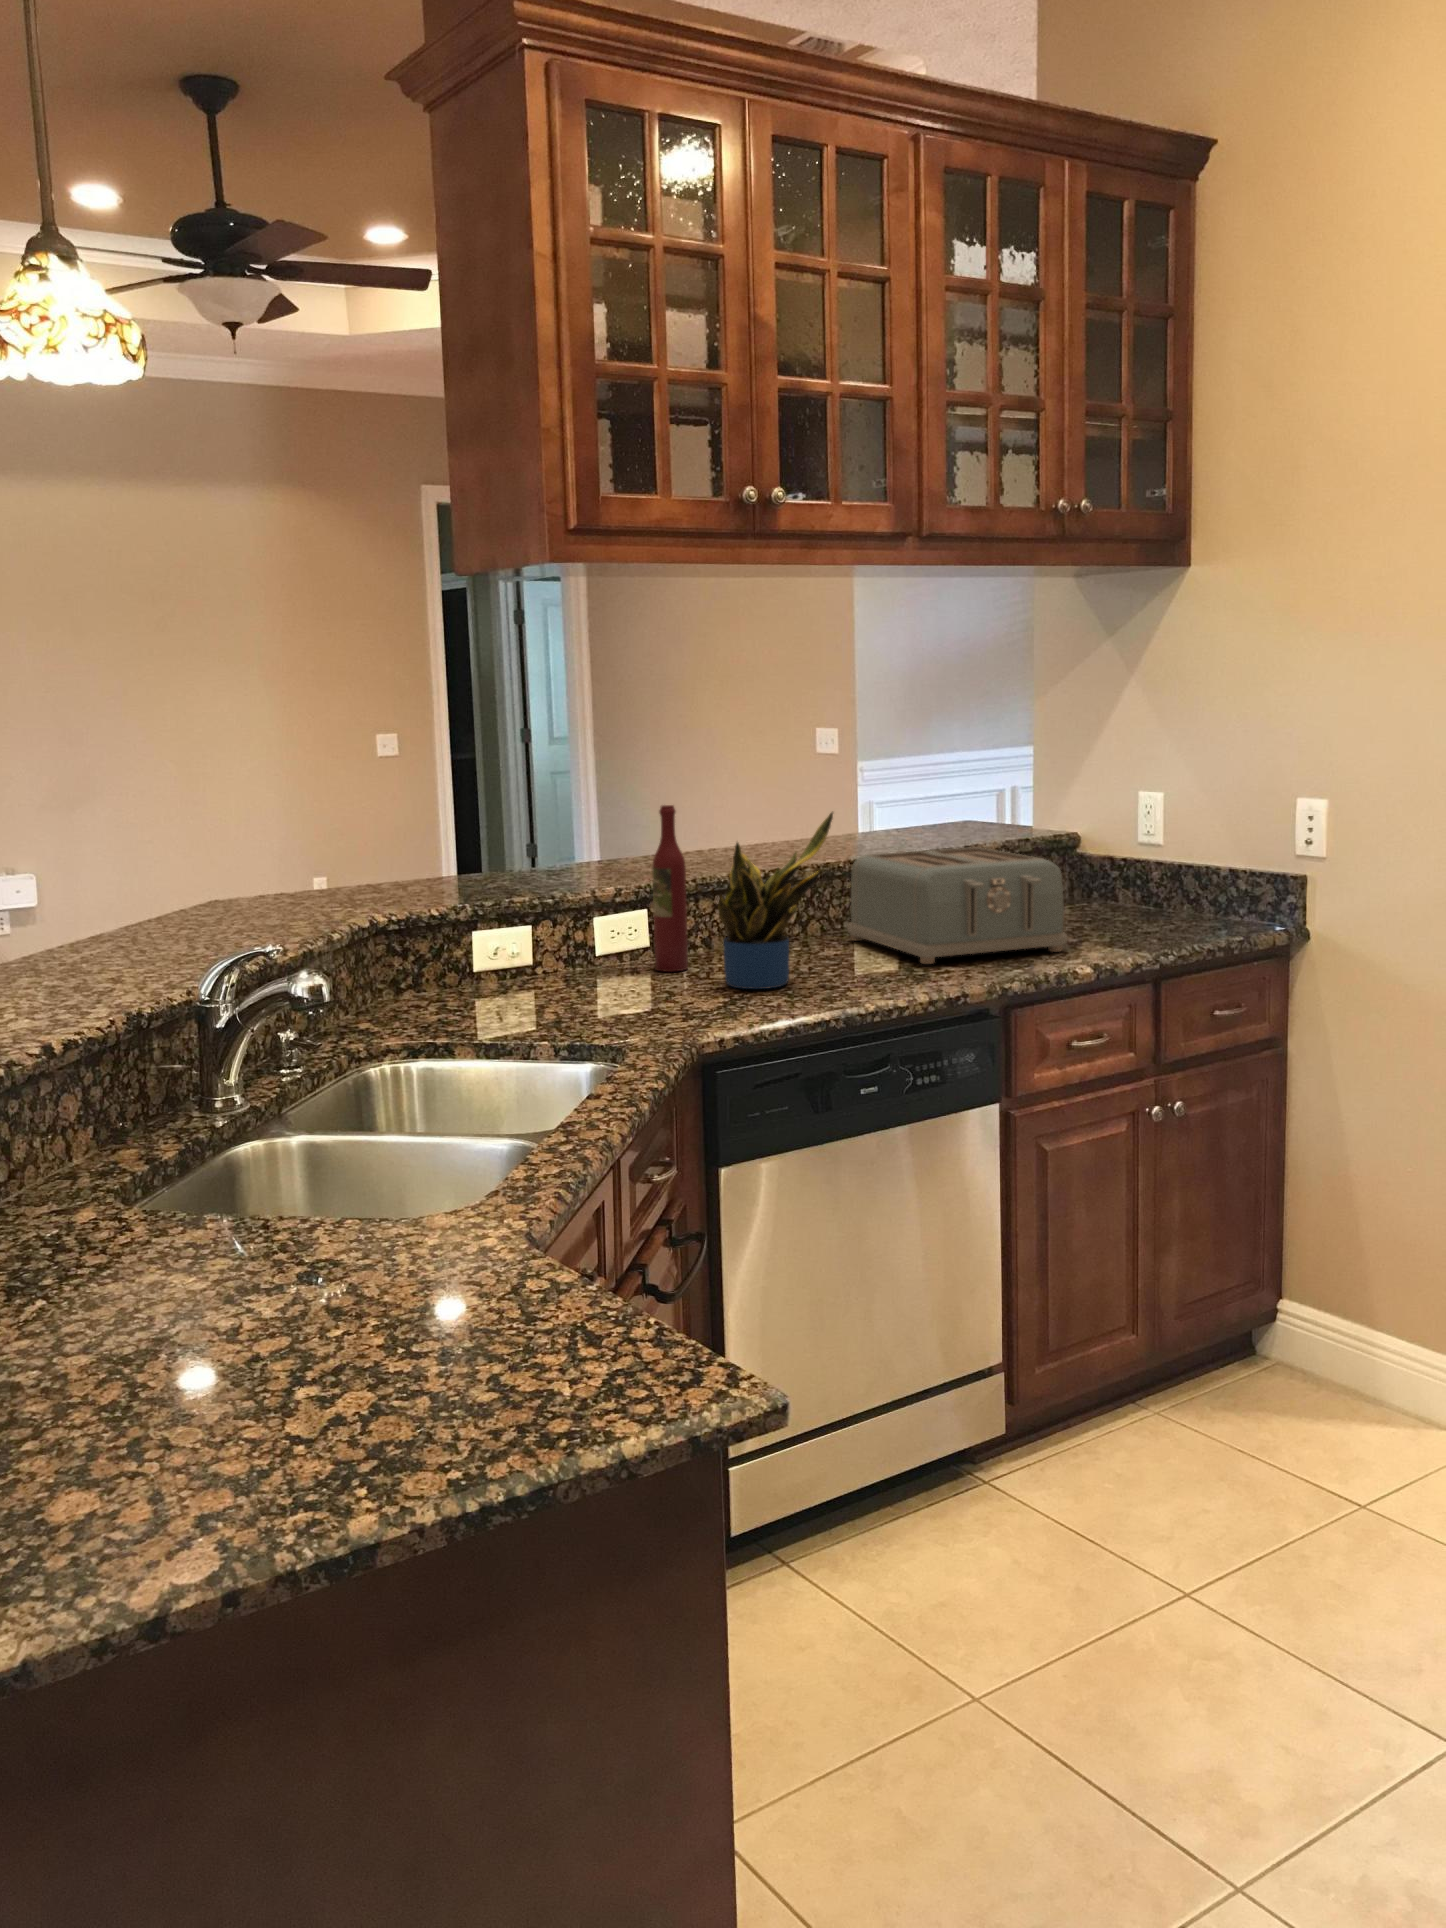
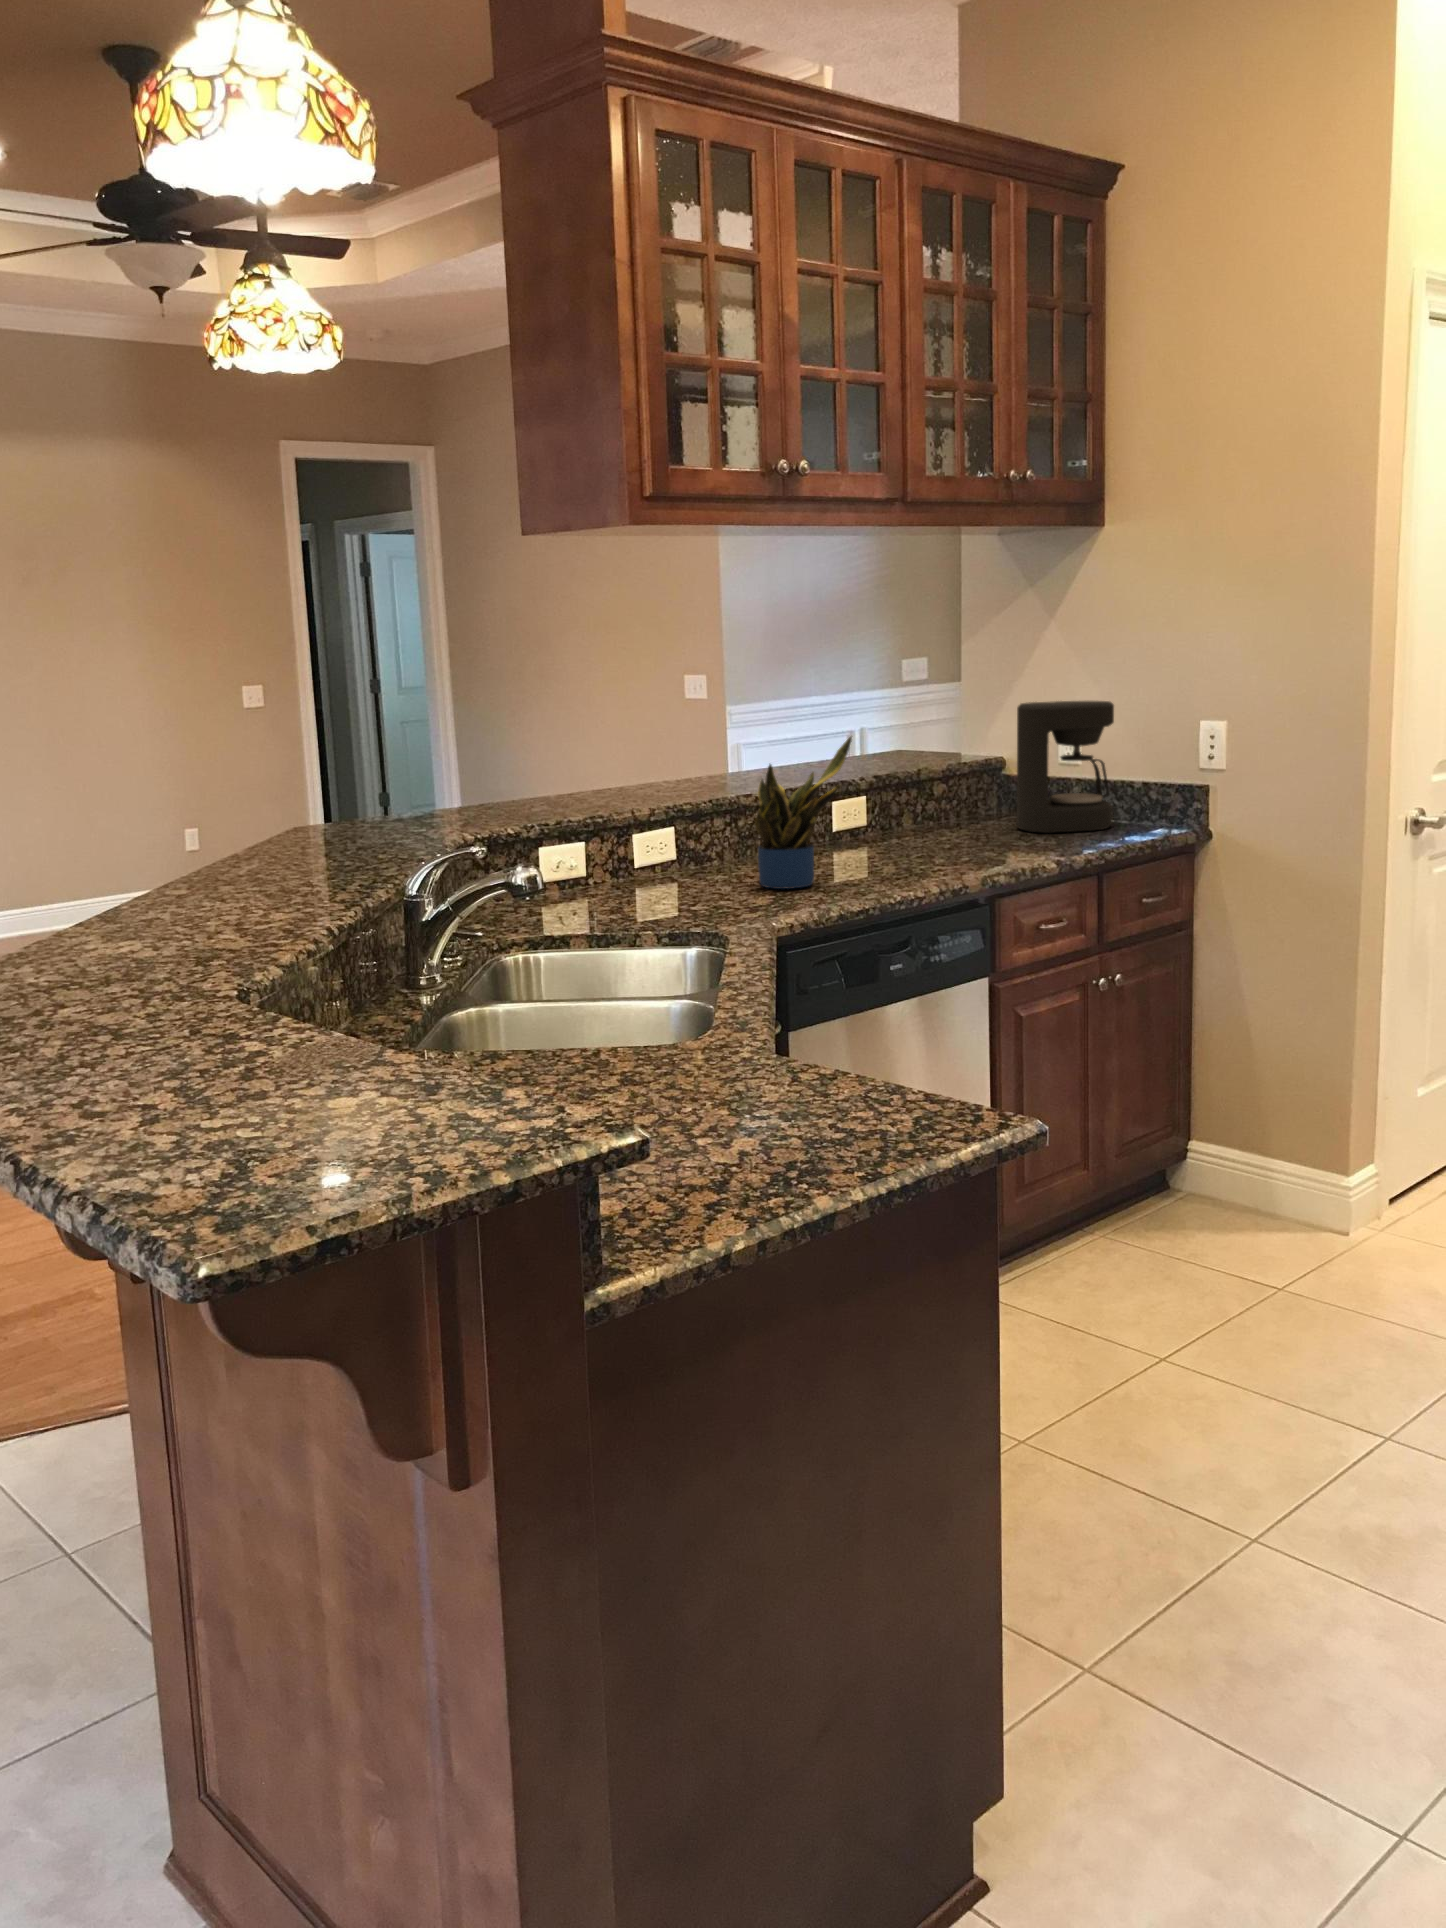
coffee maker: none [1076,771,1194,925] -> present [1017,701,1114,833]
wine bottle: present [652,805,688,972] -> none [684,735,715,879]
toaster: present [847,847,1068,964] -> none [833,768,1028,866]

